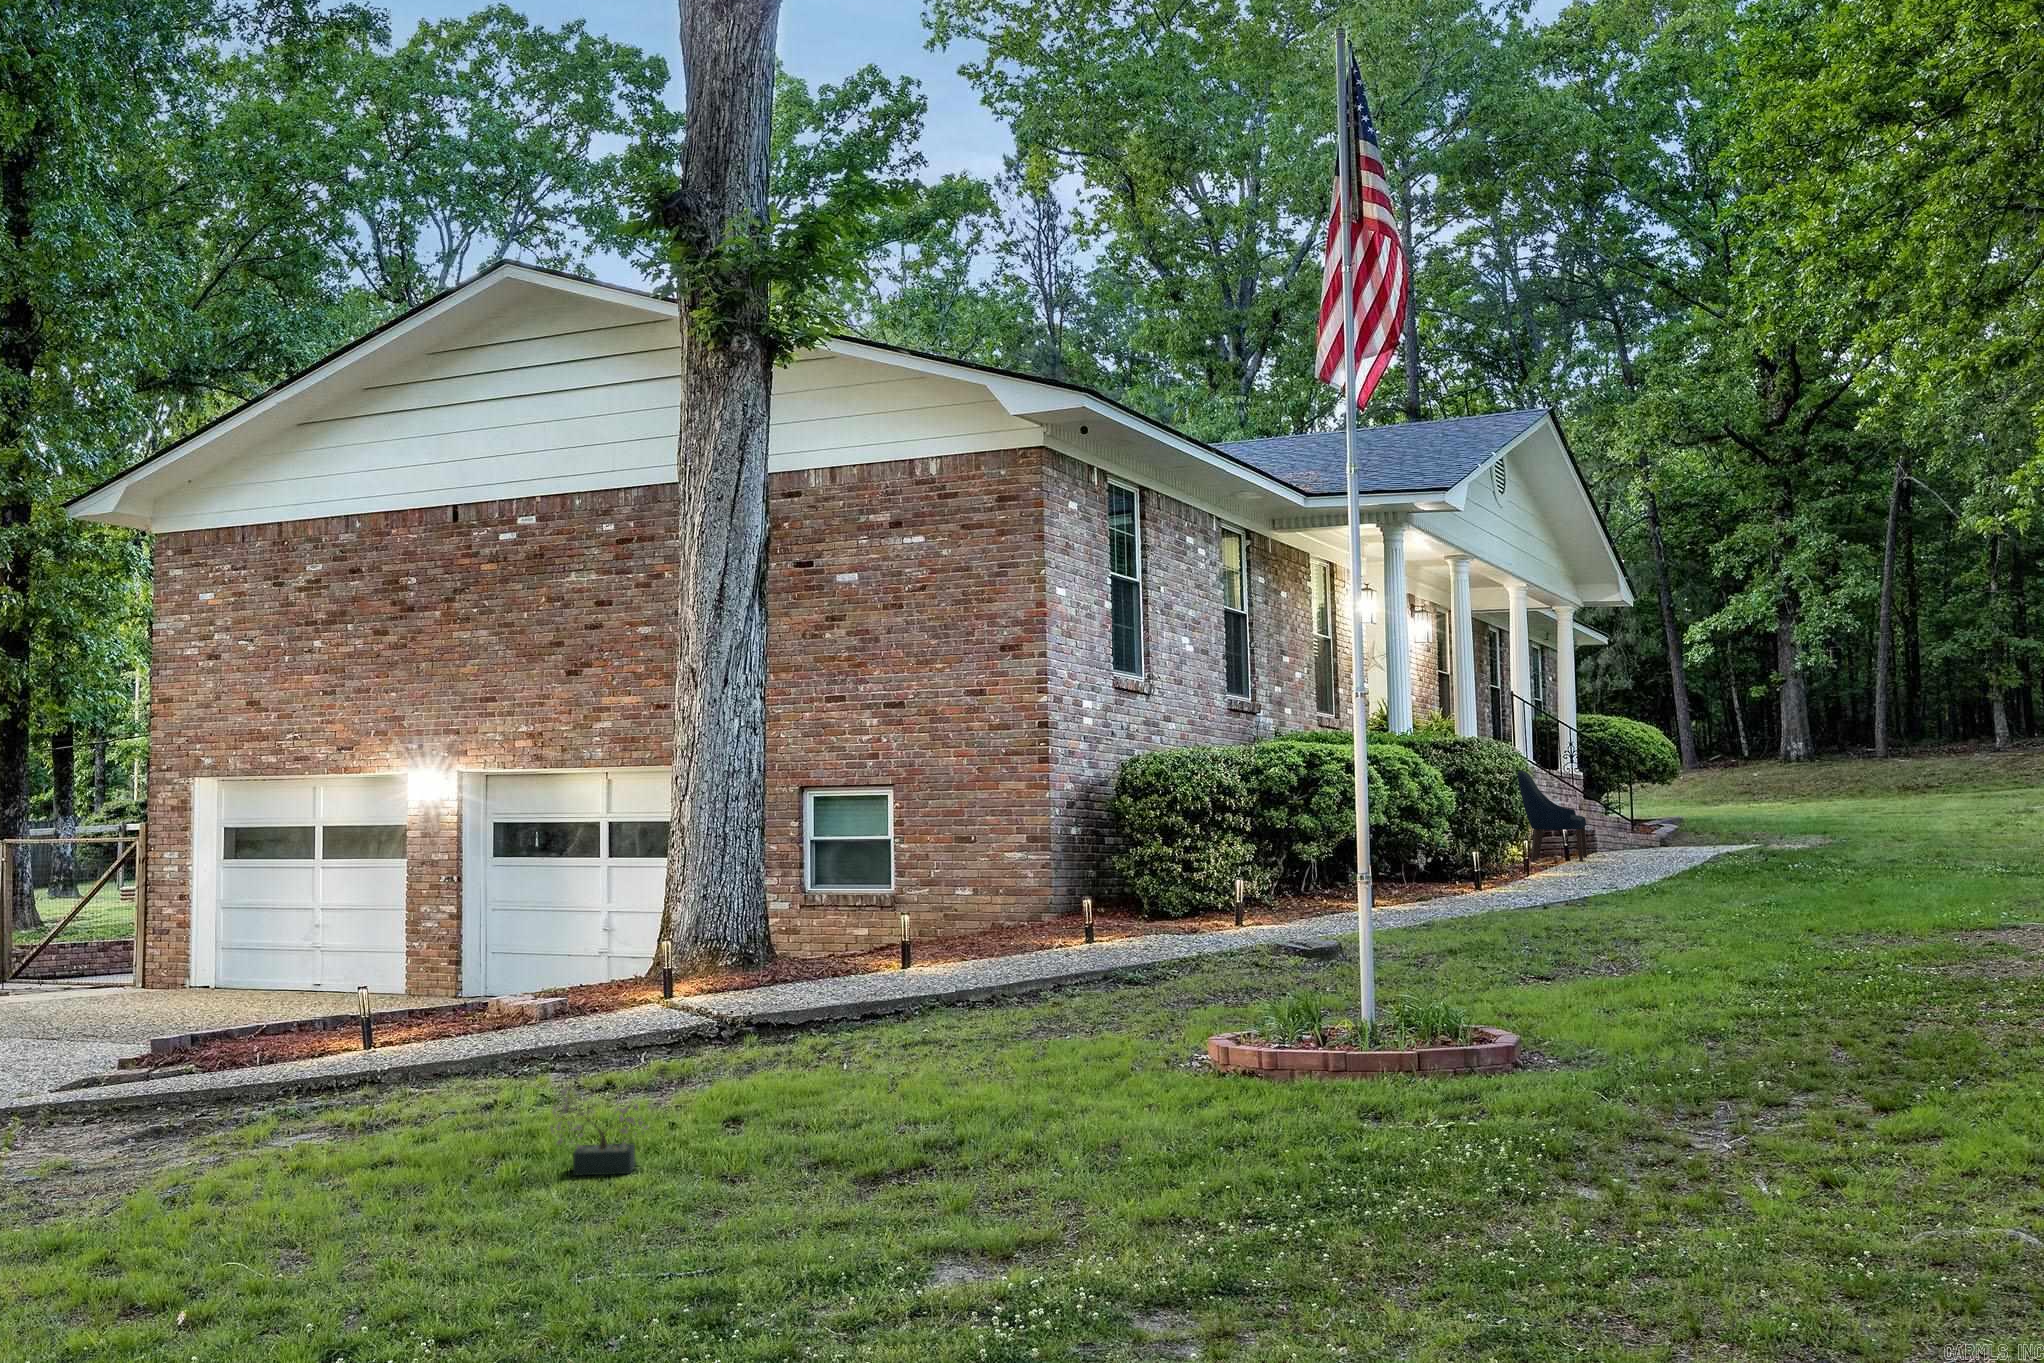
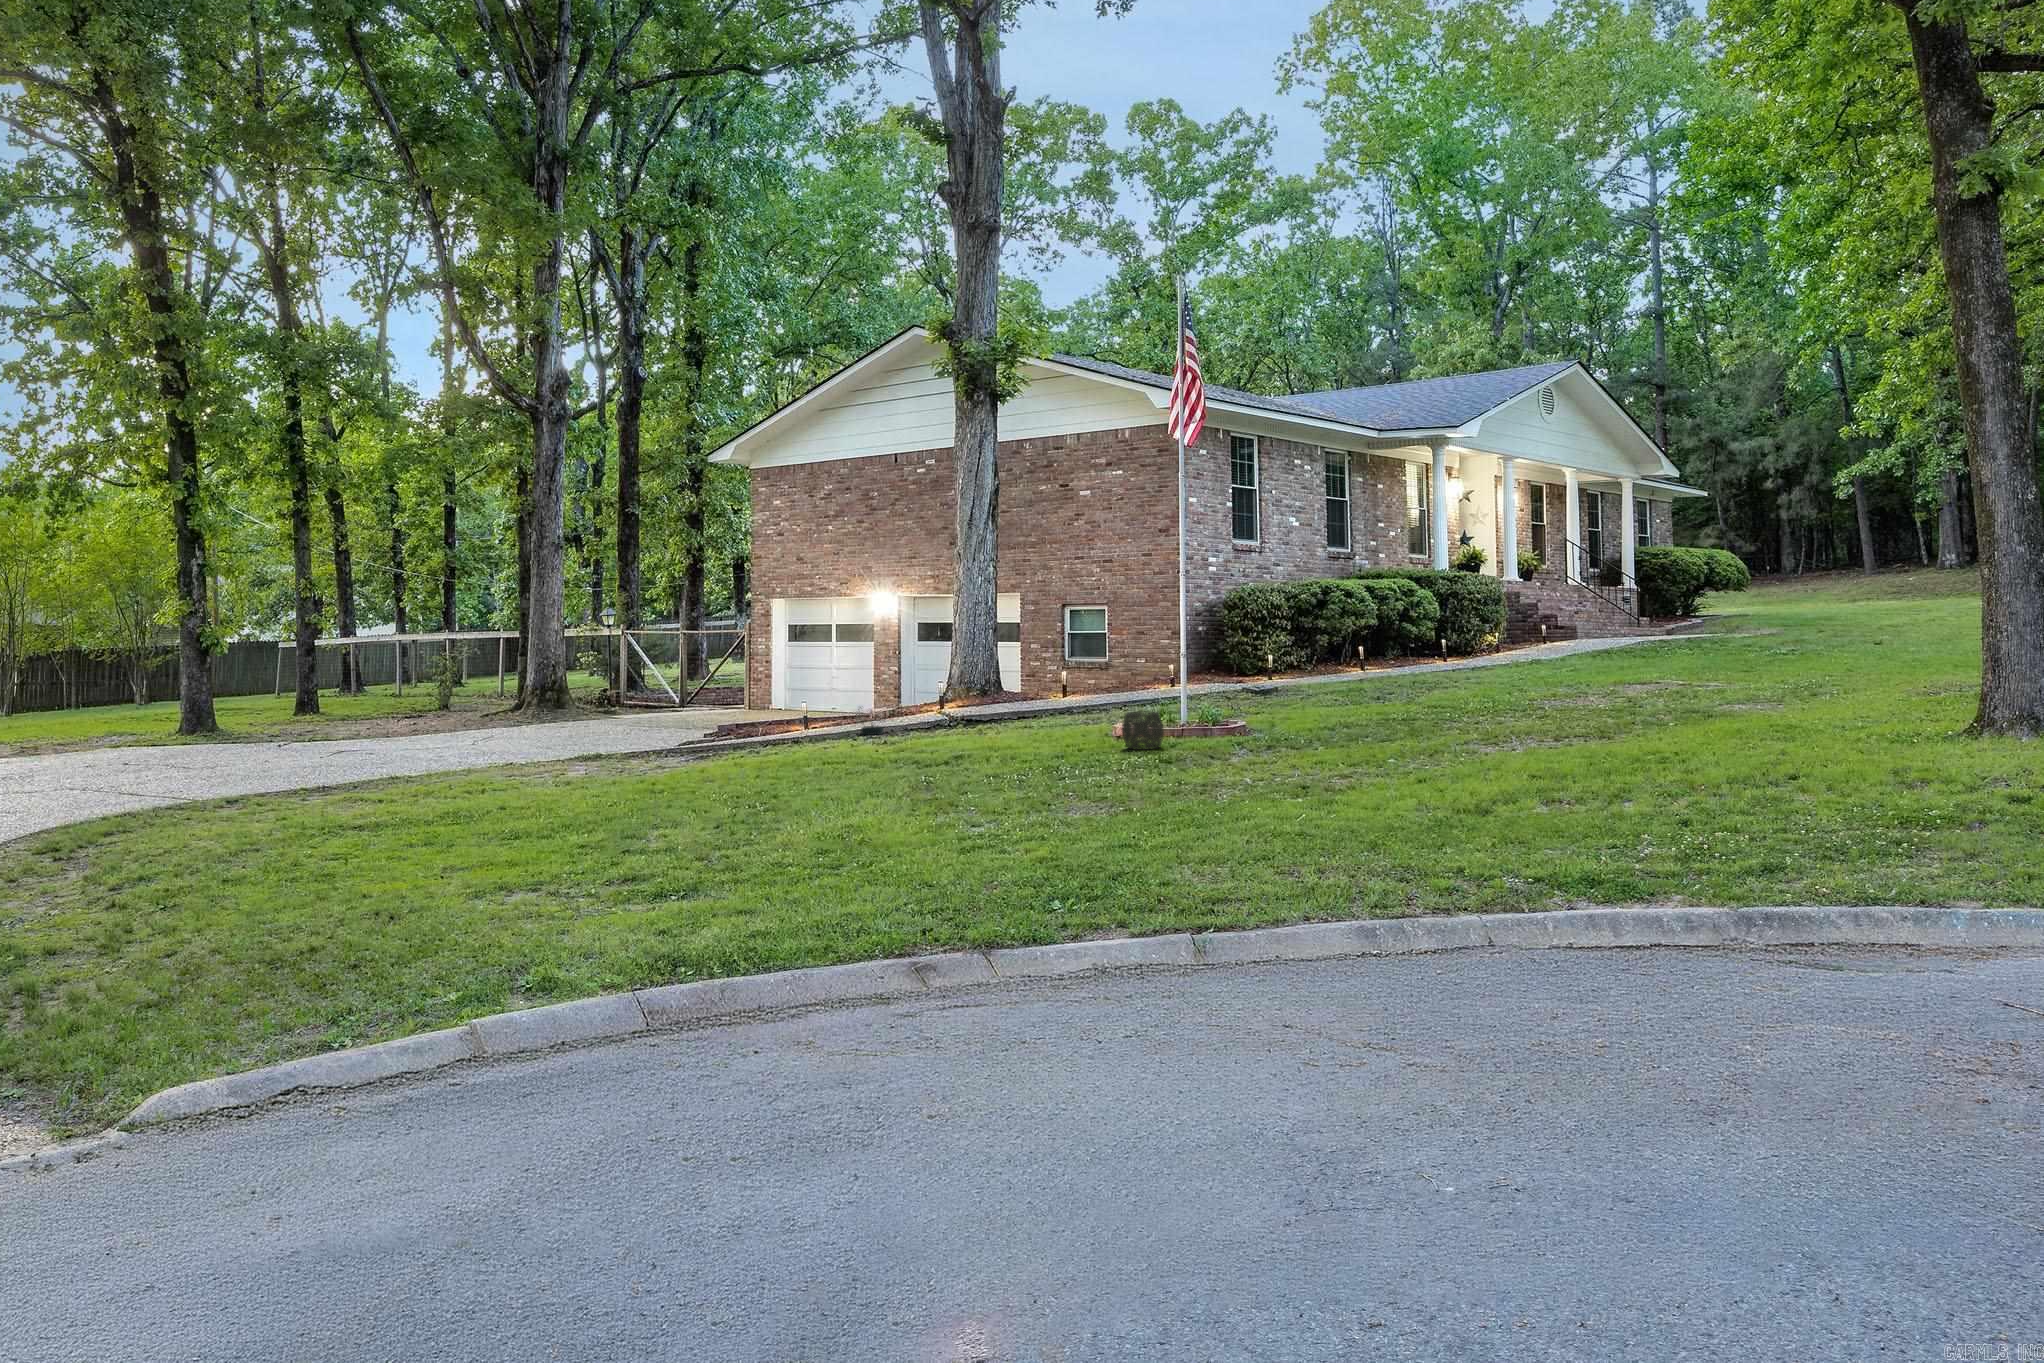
chair: present [1518,770,1587,862] -> none [1523,594,1570,649]
woven basket: none [1554,1132,1701,1274] -> present [1122,711,1164,750]

